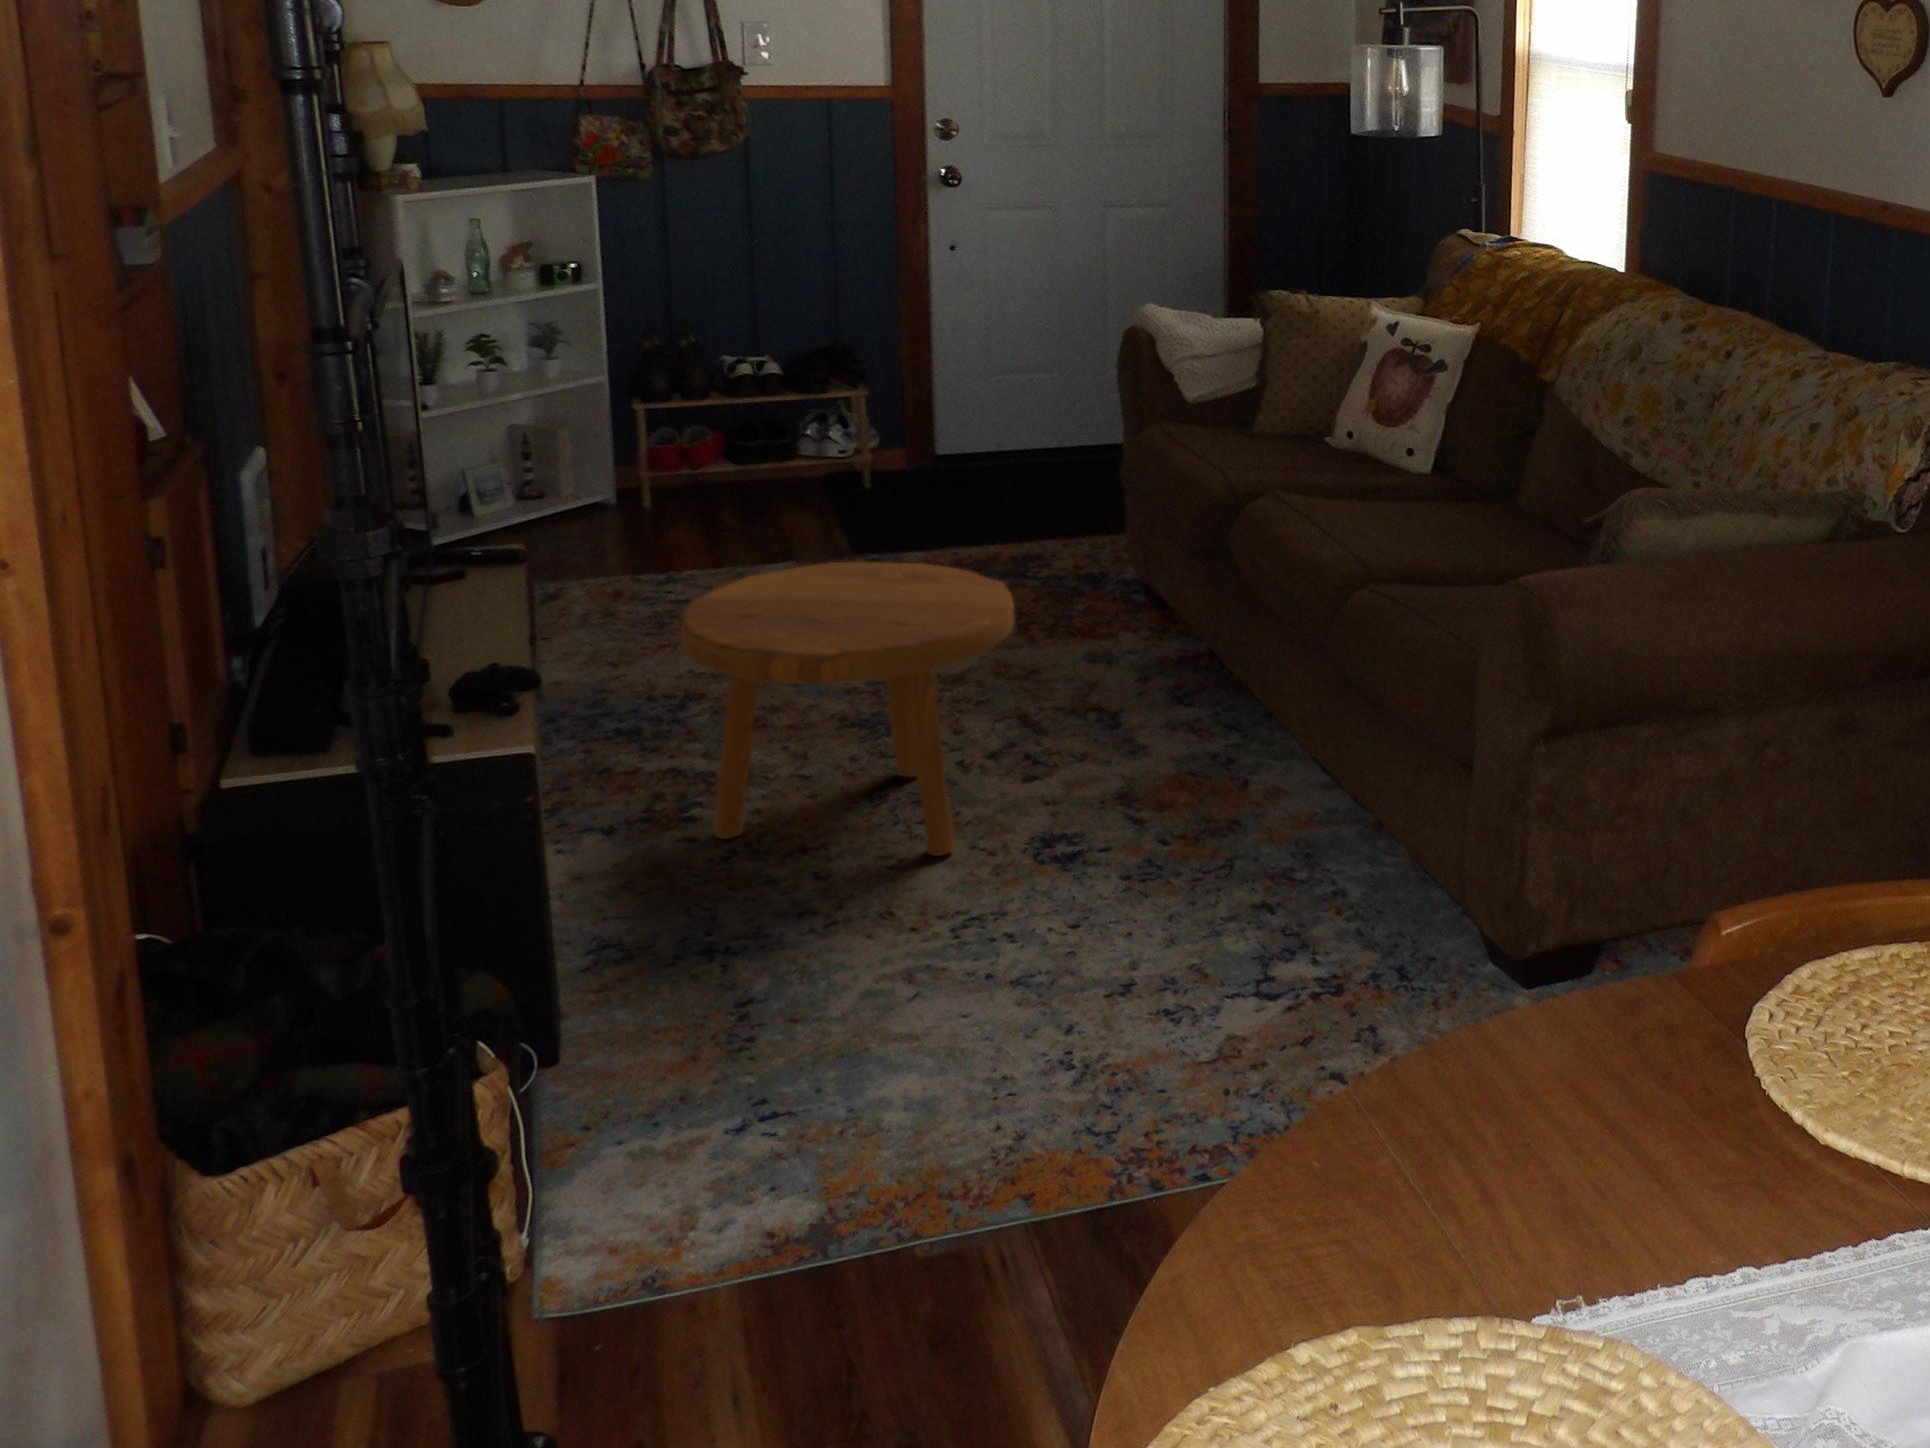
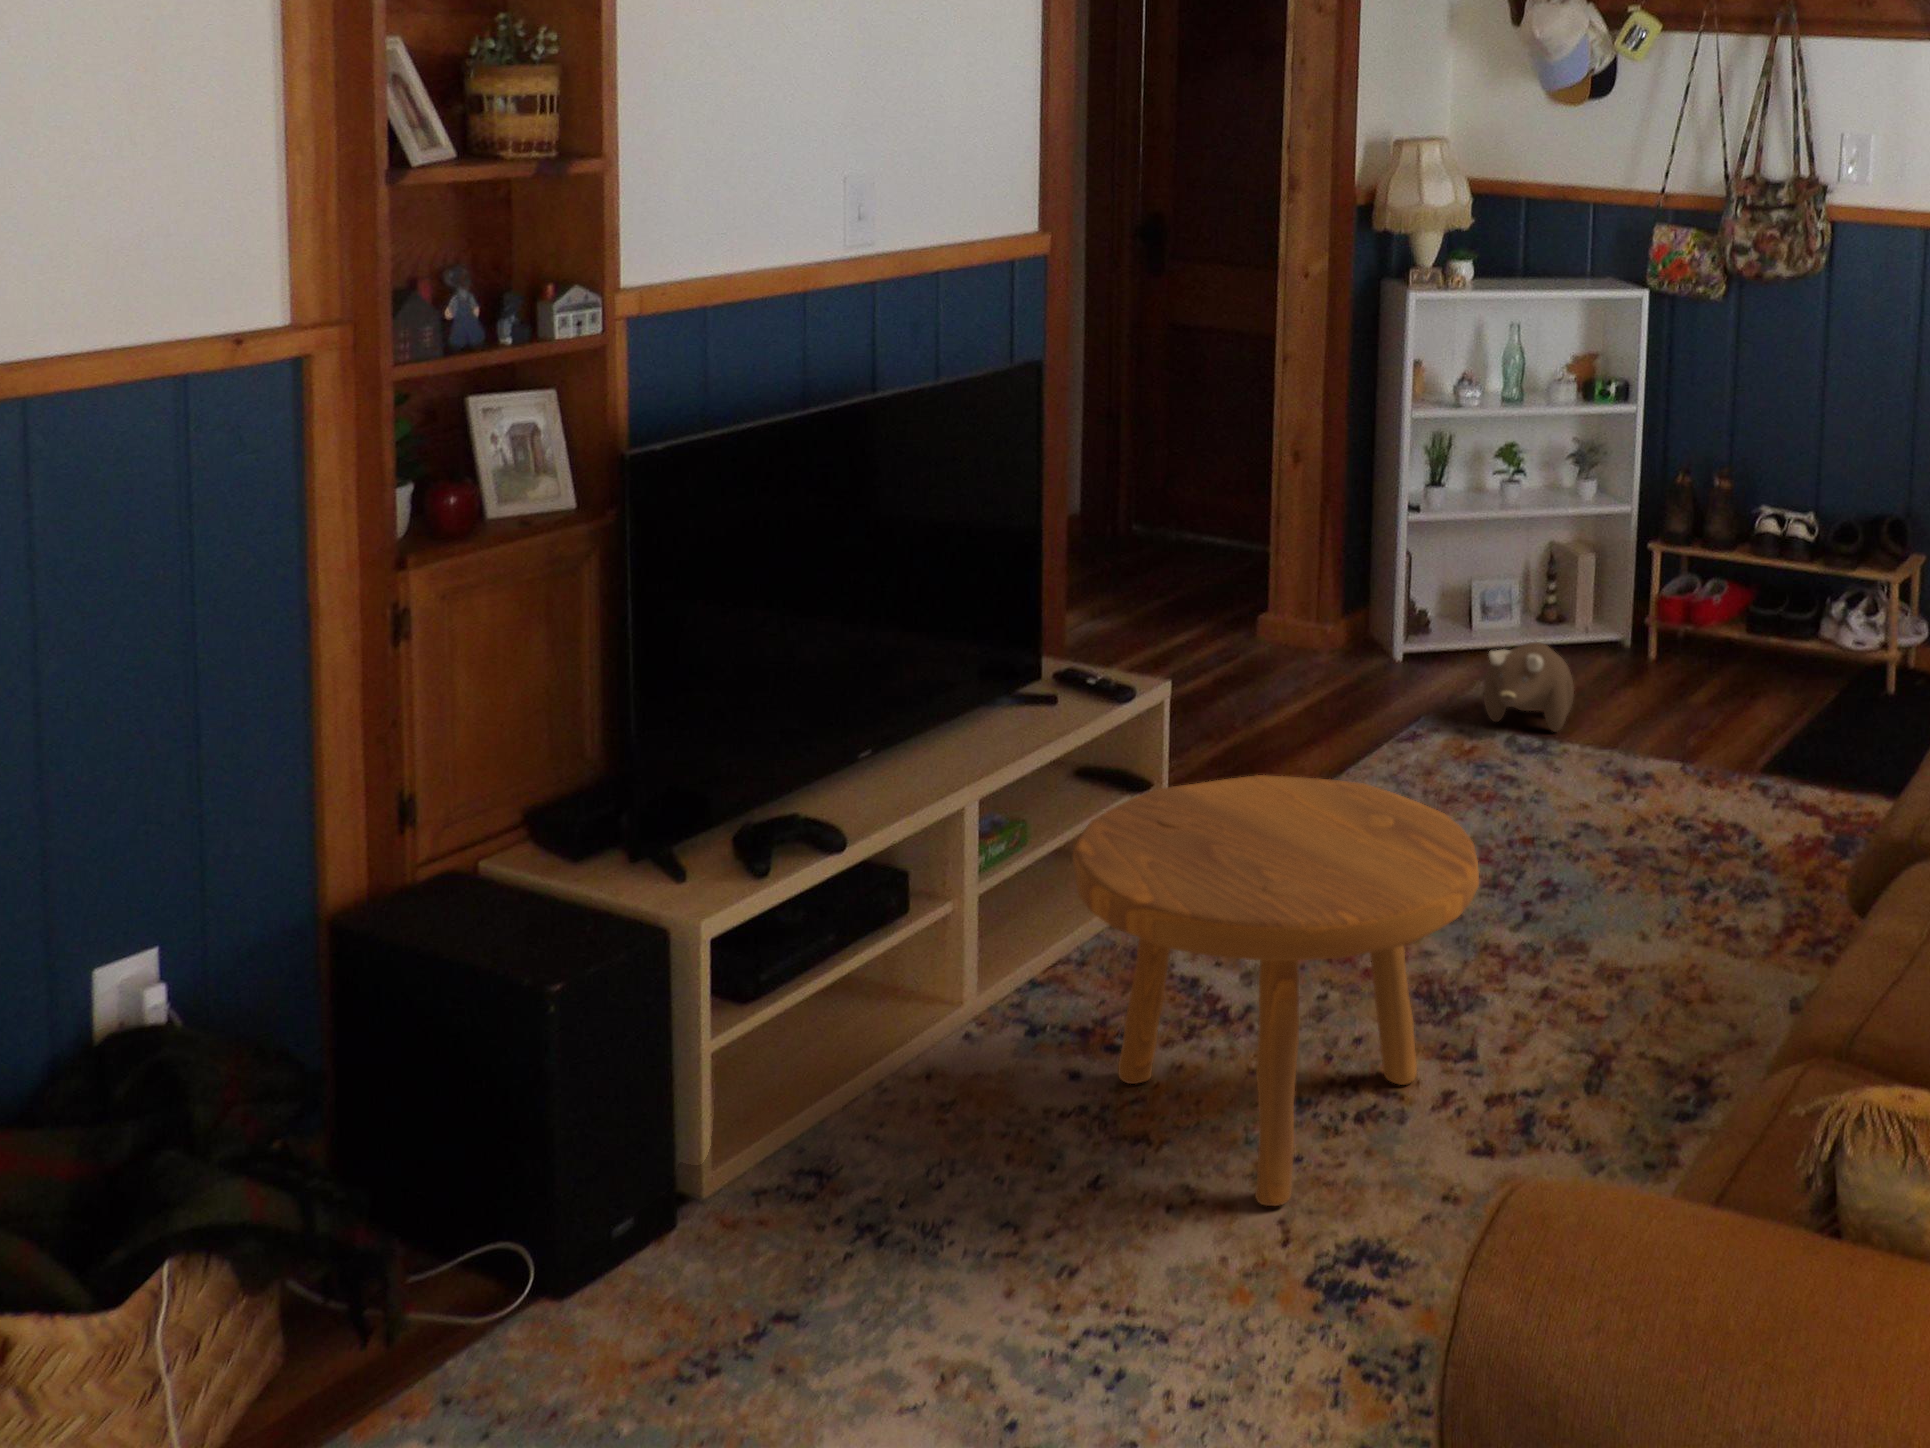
plush toy: none [591,494,675,572] -> present [1484,642,1574,732]

